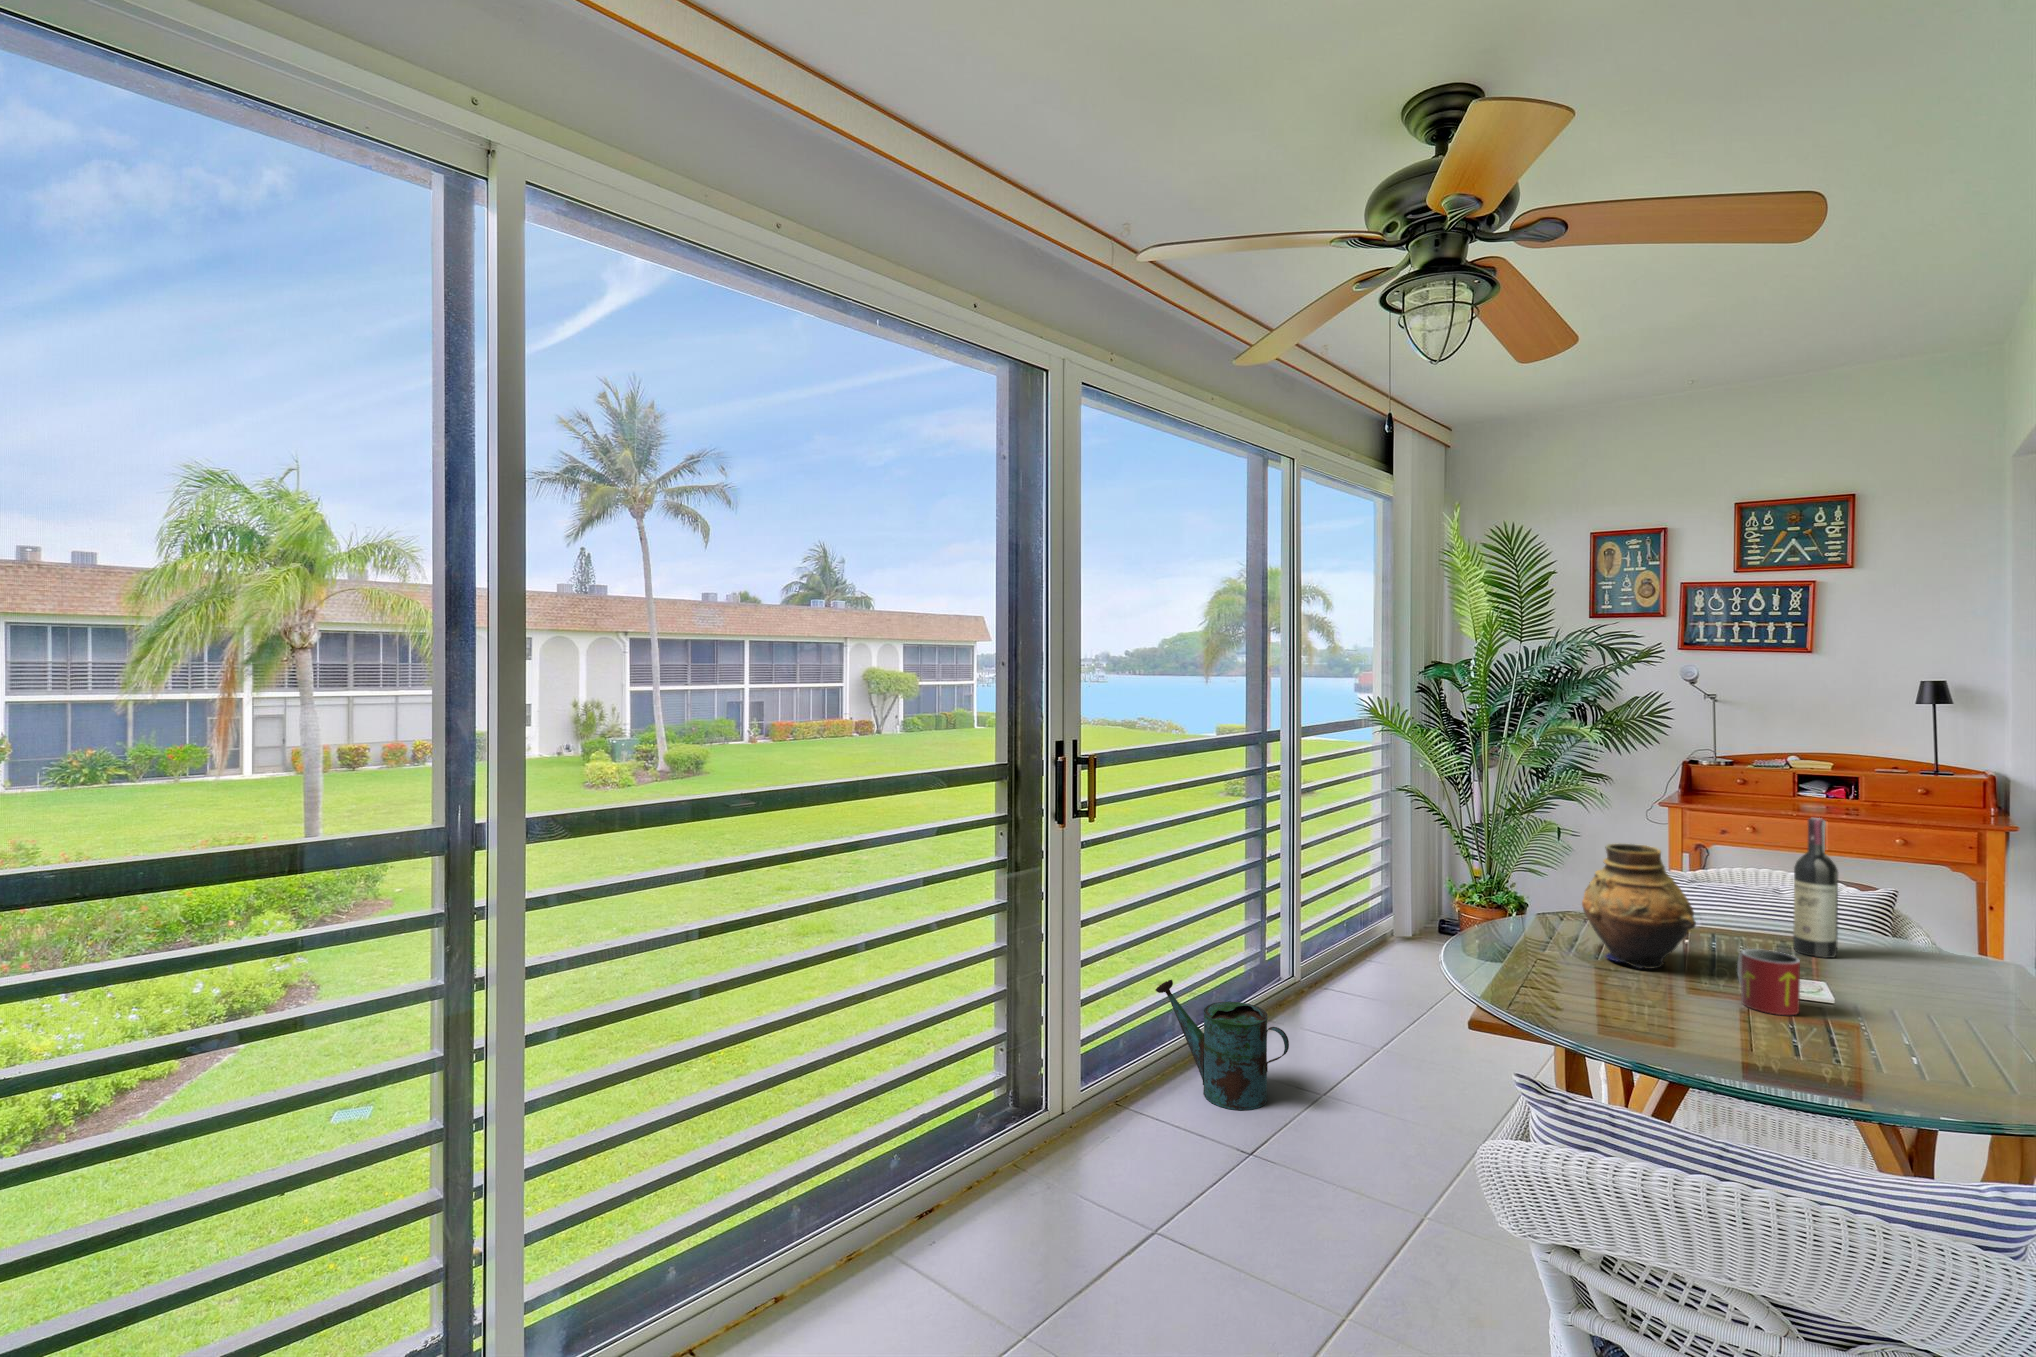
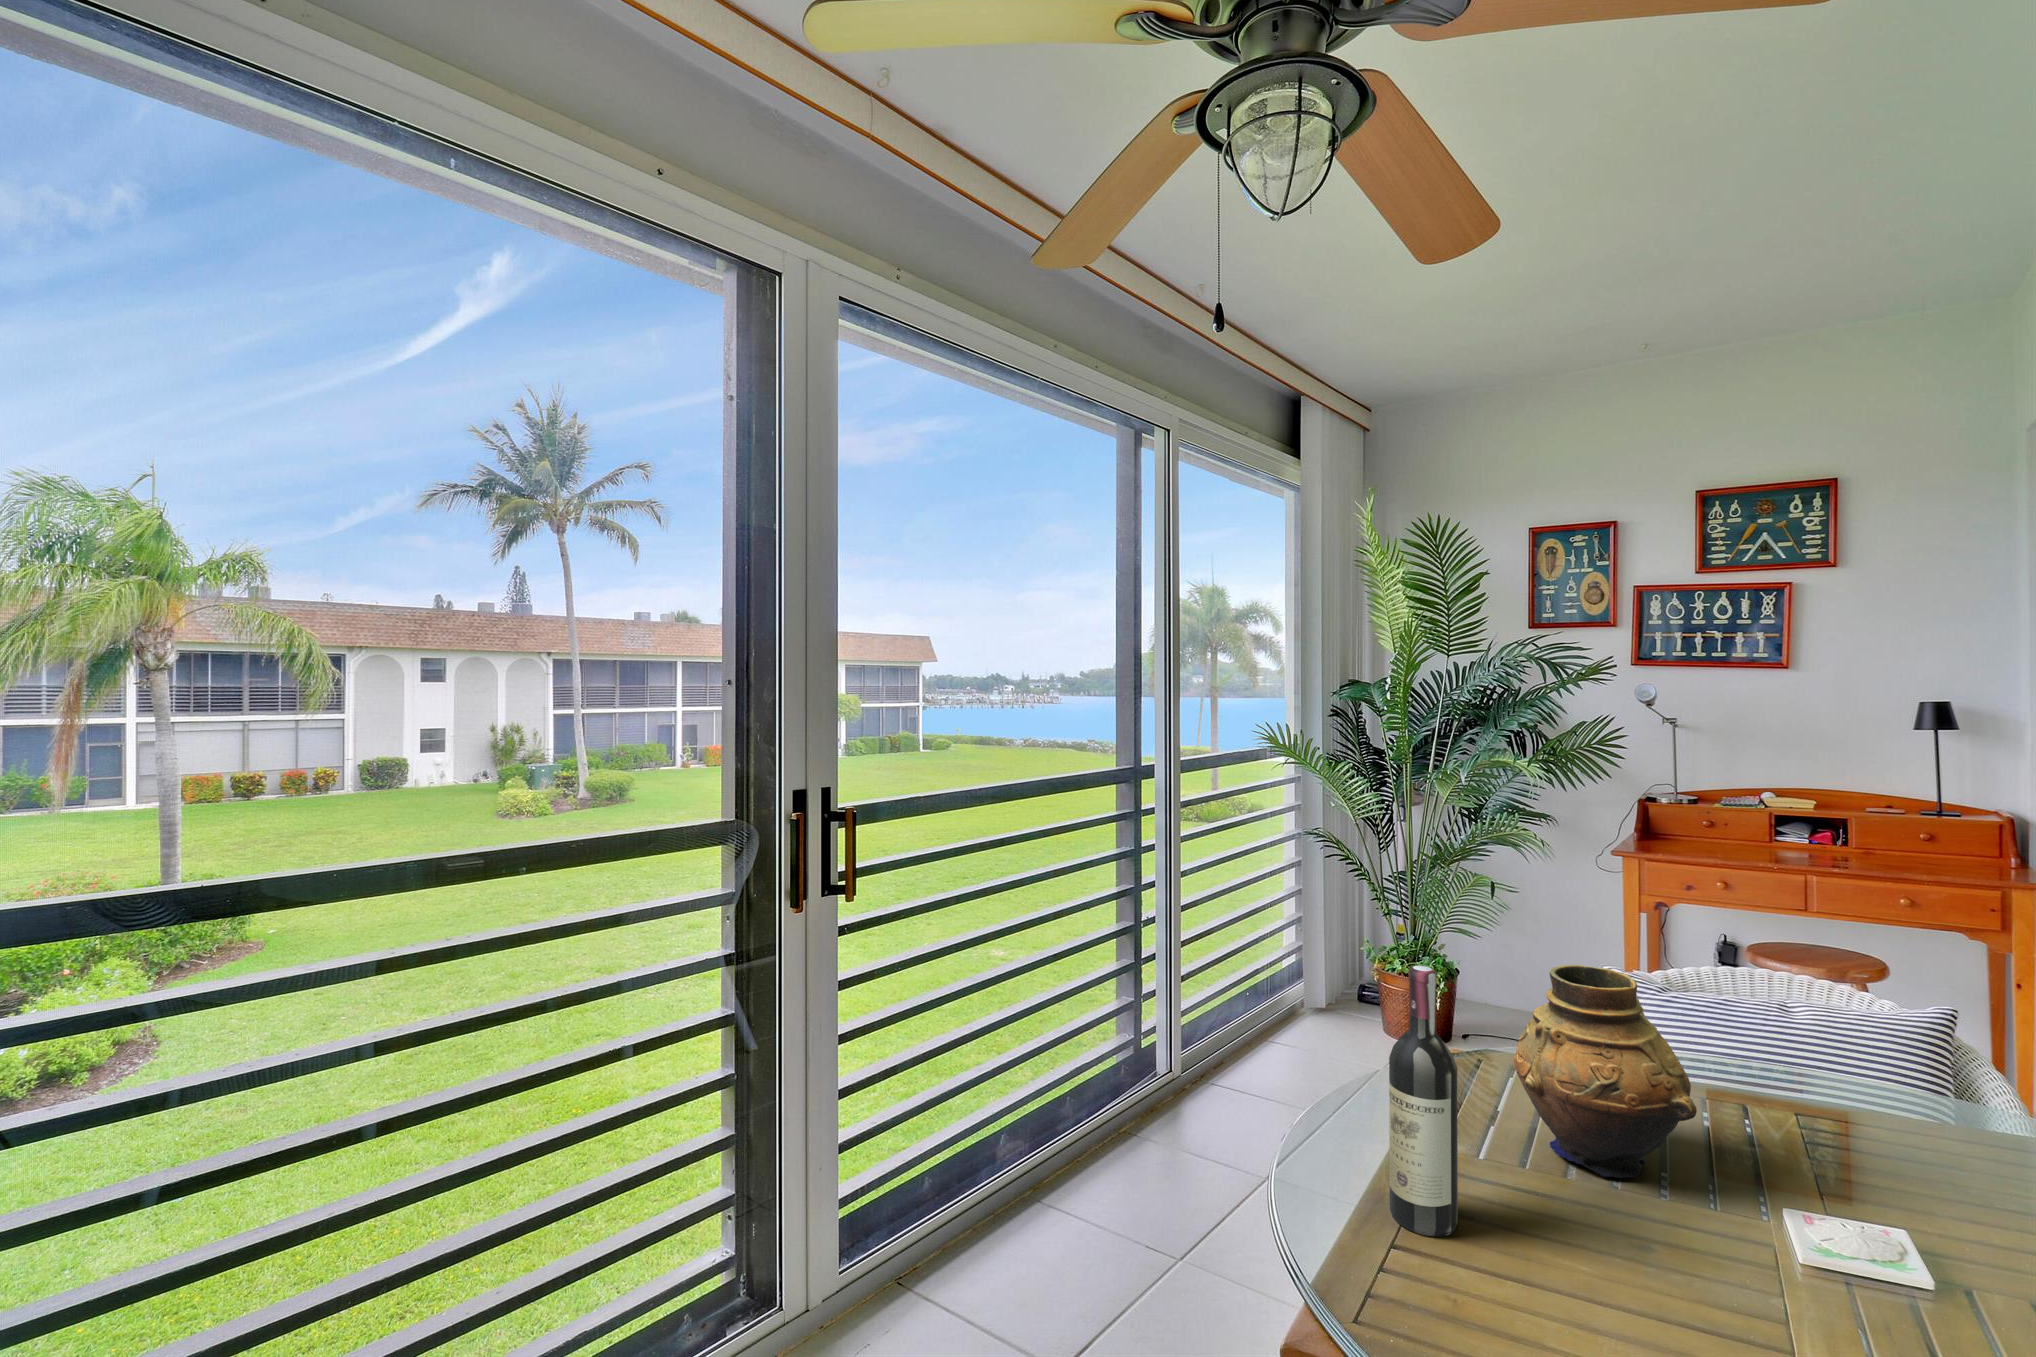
wine bottle: present [1793,818,1838,958] -> present [1389,966,1458,1236]
mug: present [1737,949,1800,1015] -> none [1771,1172,1890,1313]
watering can: present [1156,980,1289,1110] -> none [963,1103,1127,1298]

